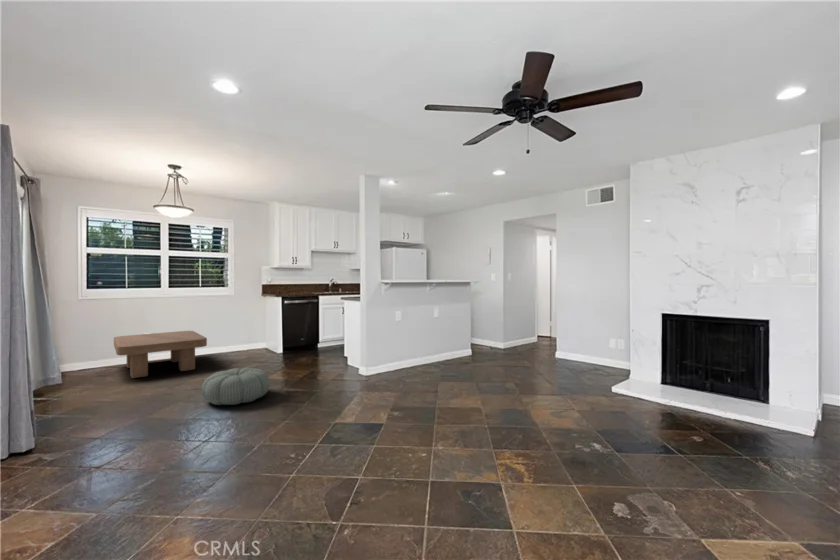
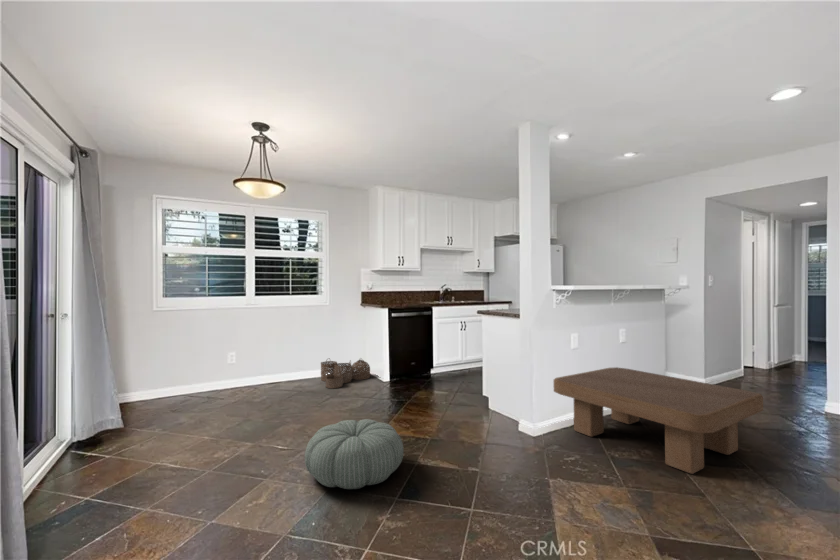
coffee table: present [114,331,207,378] -> present [554,367,763,474]
woven basket: none [226,336,269,358] -> present [321,360,370,388]

